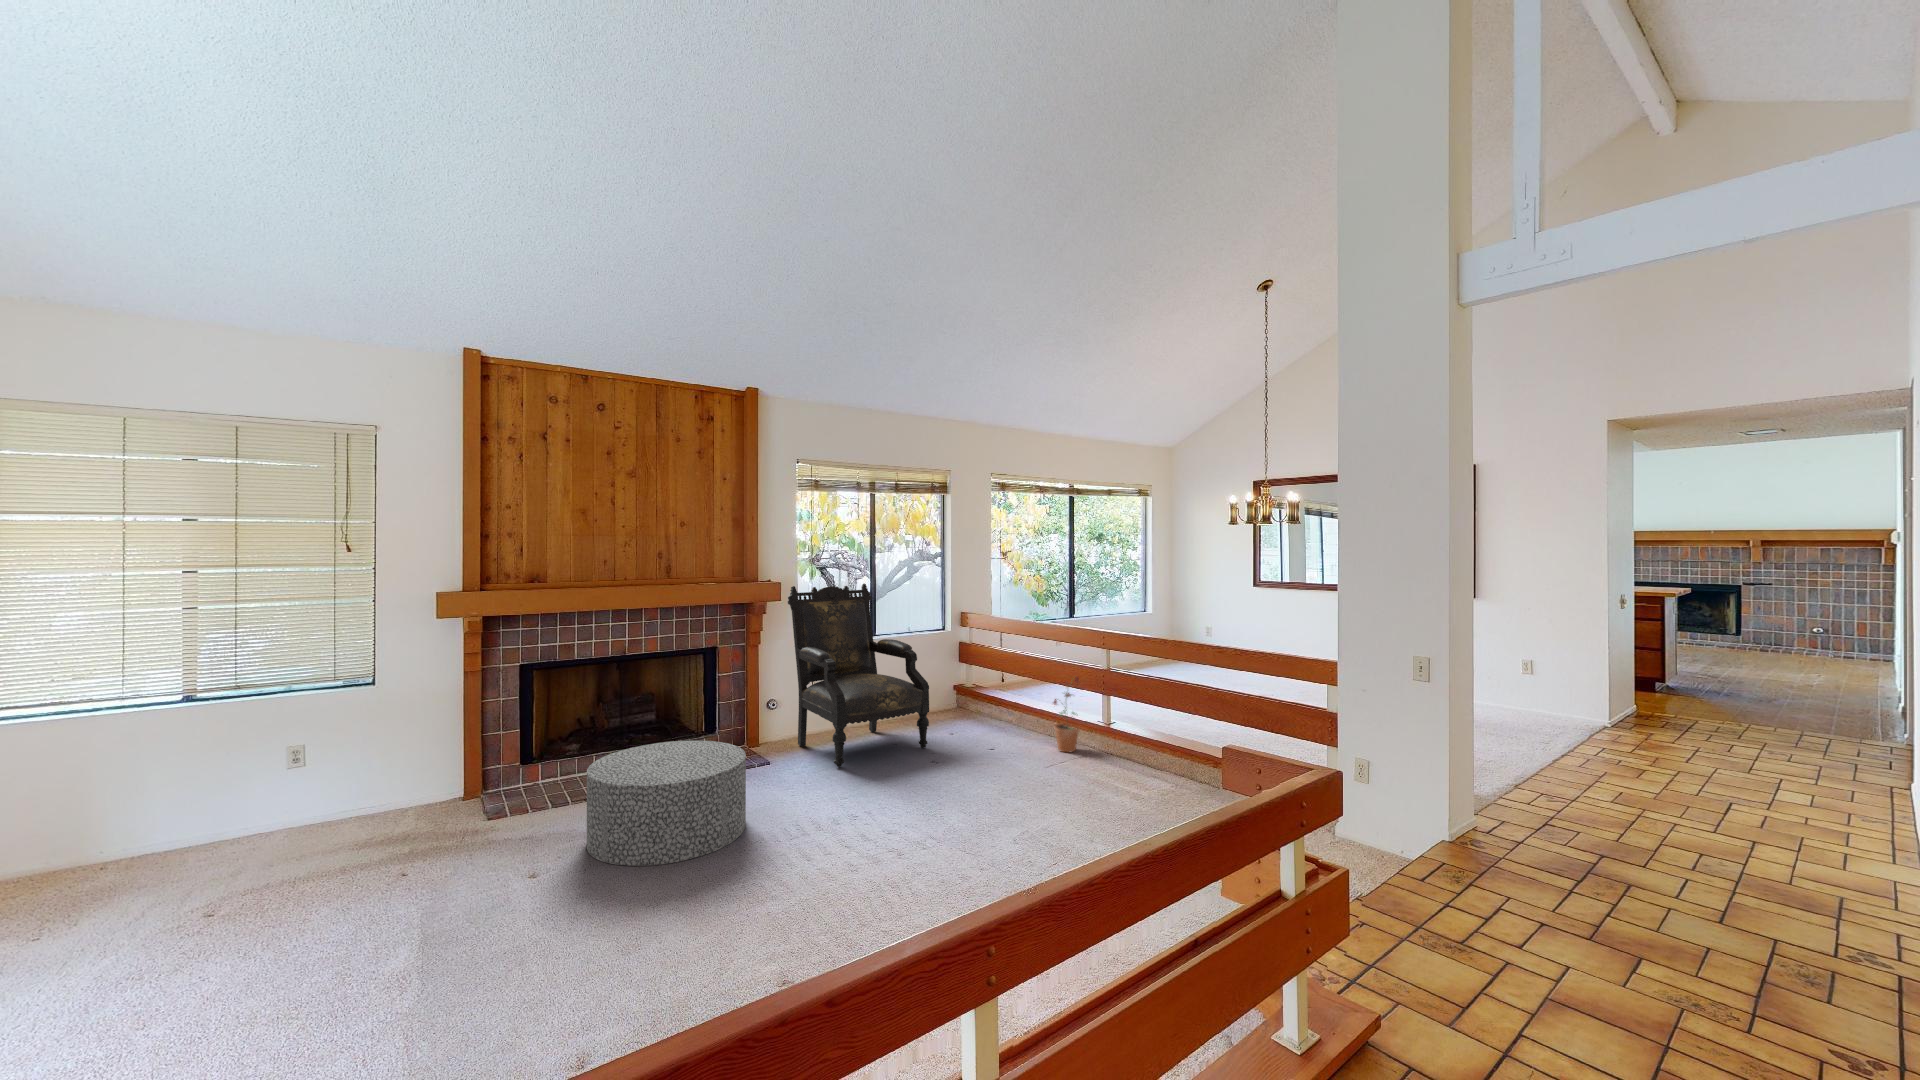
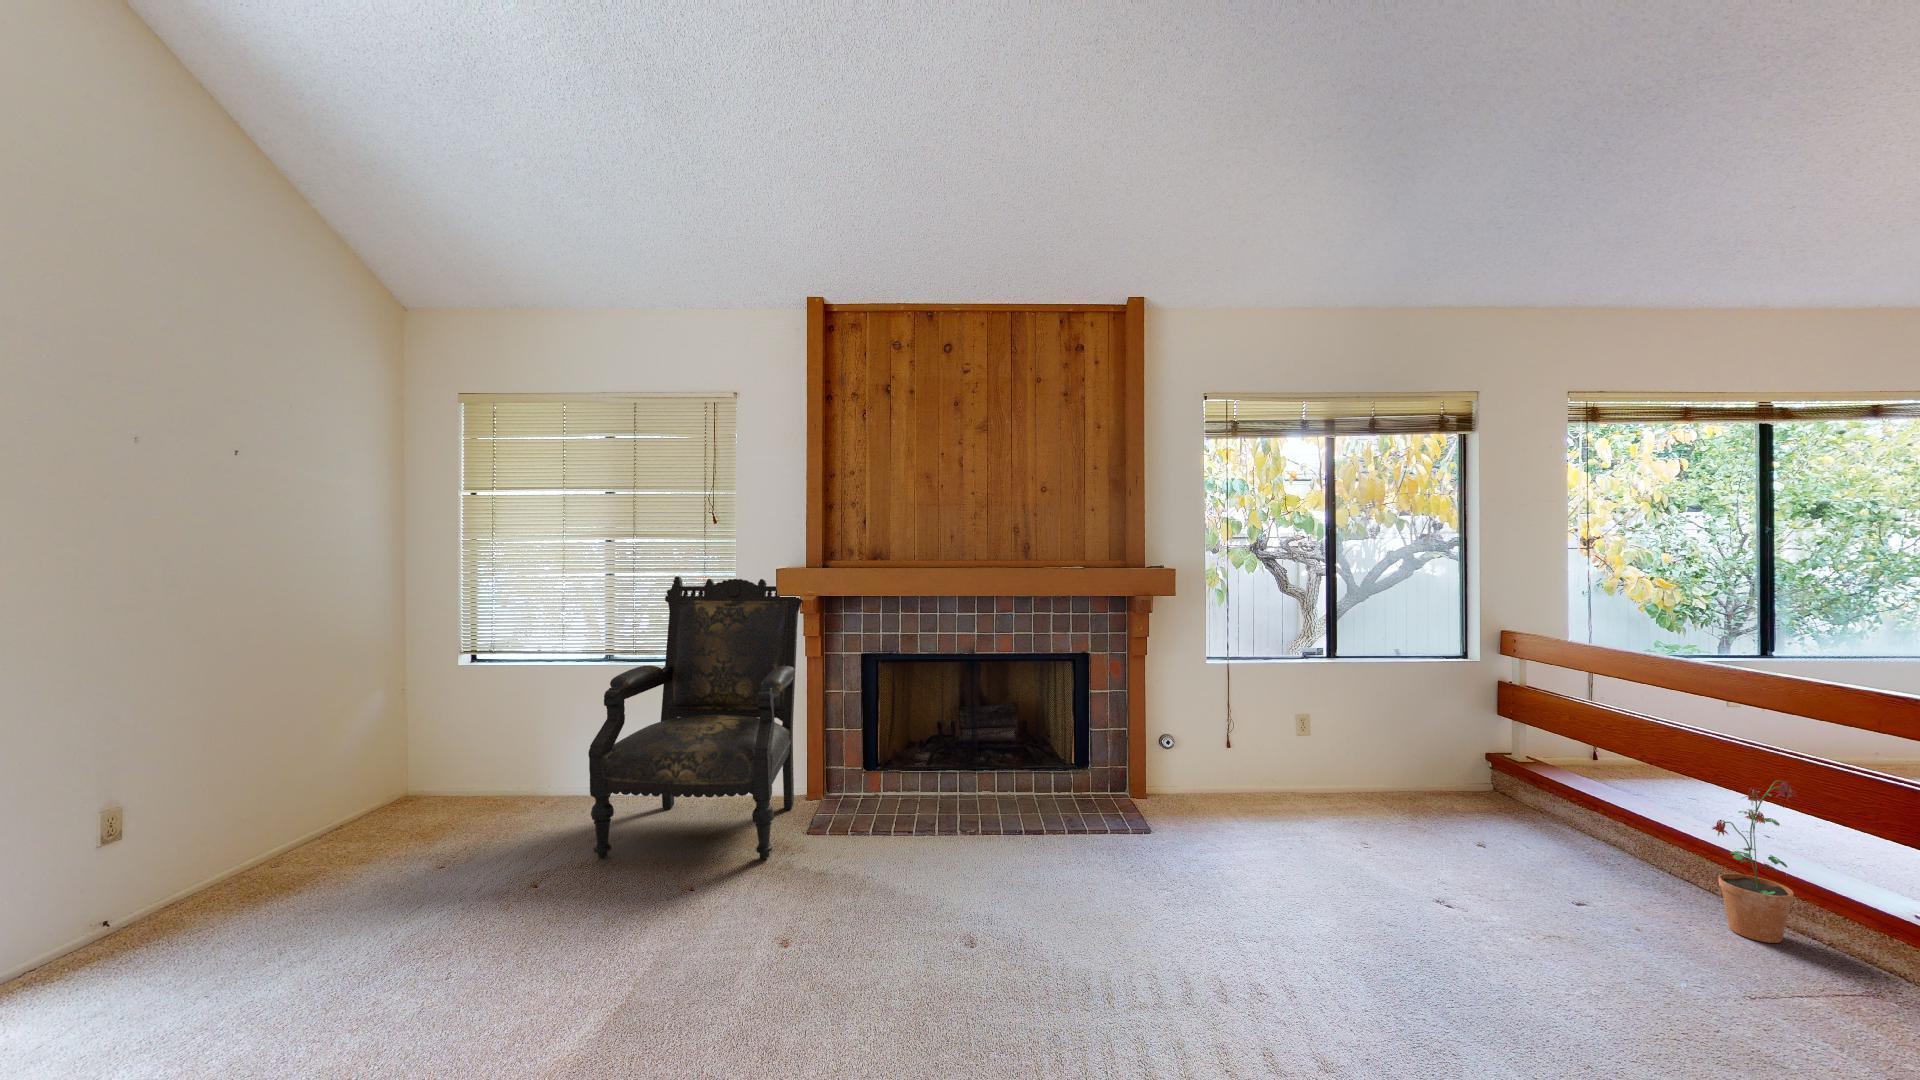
armchair: present [788,584,929,767] -> present [588,576,803,859]
ottoman: present [587,741,746,866] -> none [861,774,1068,962]

